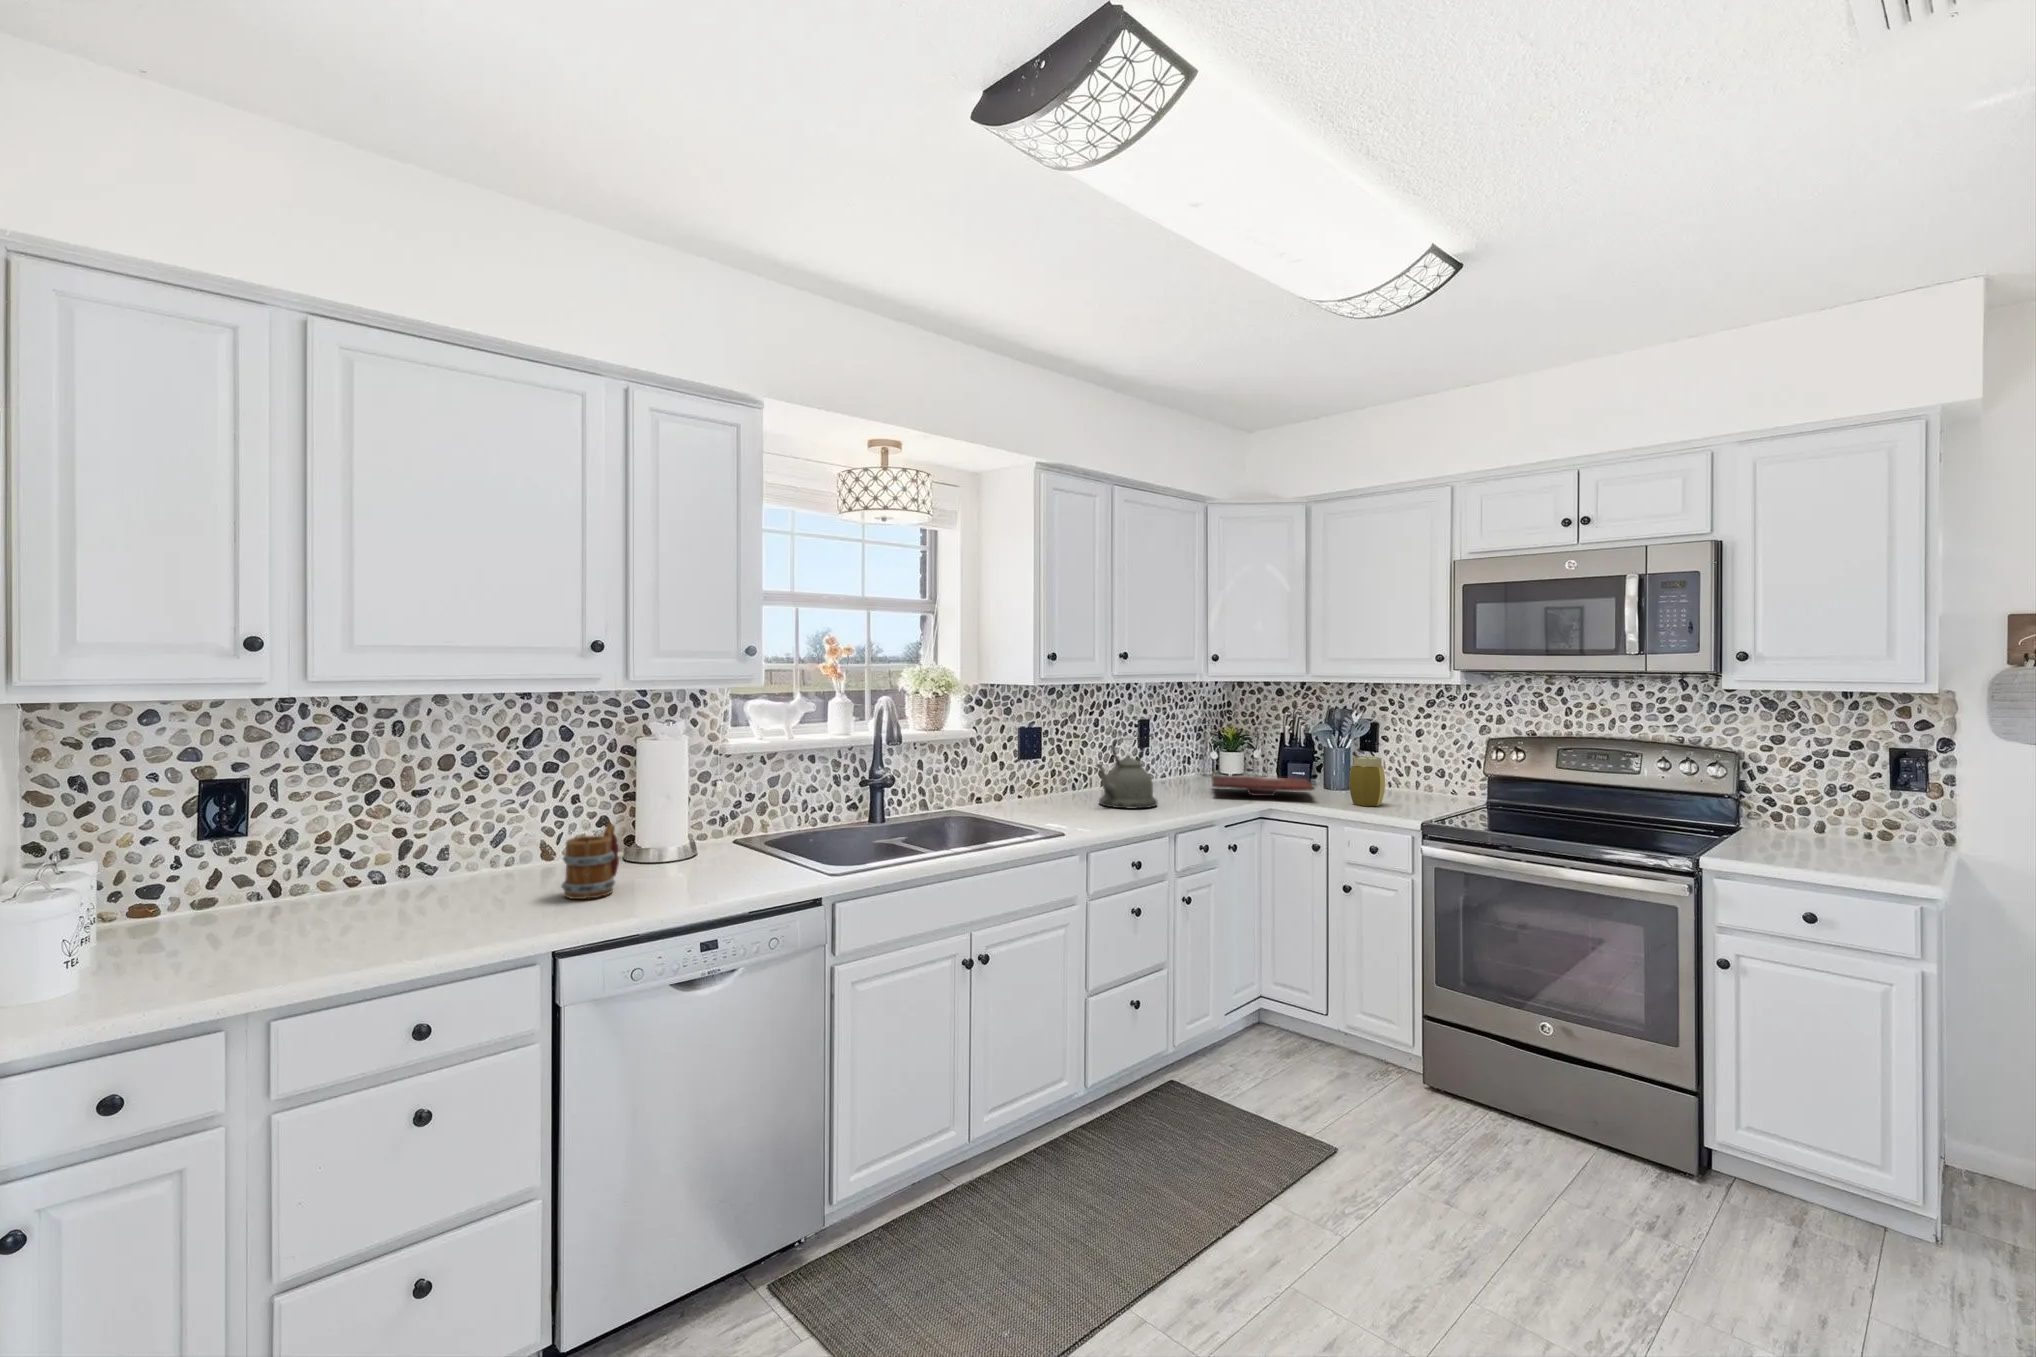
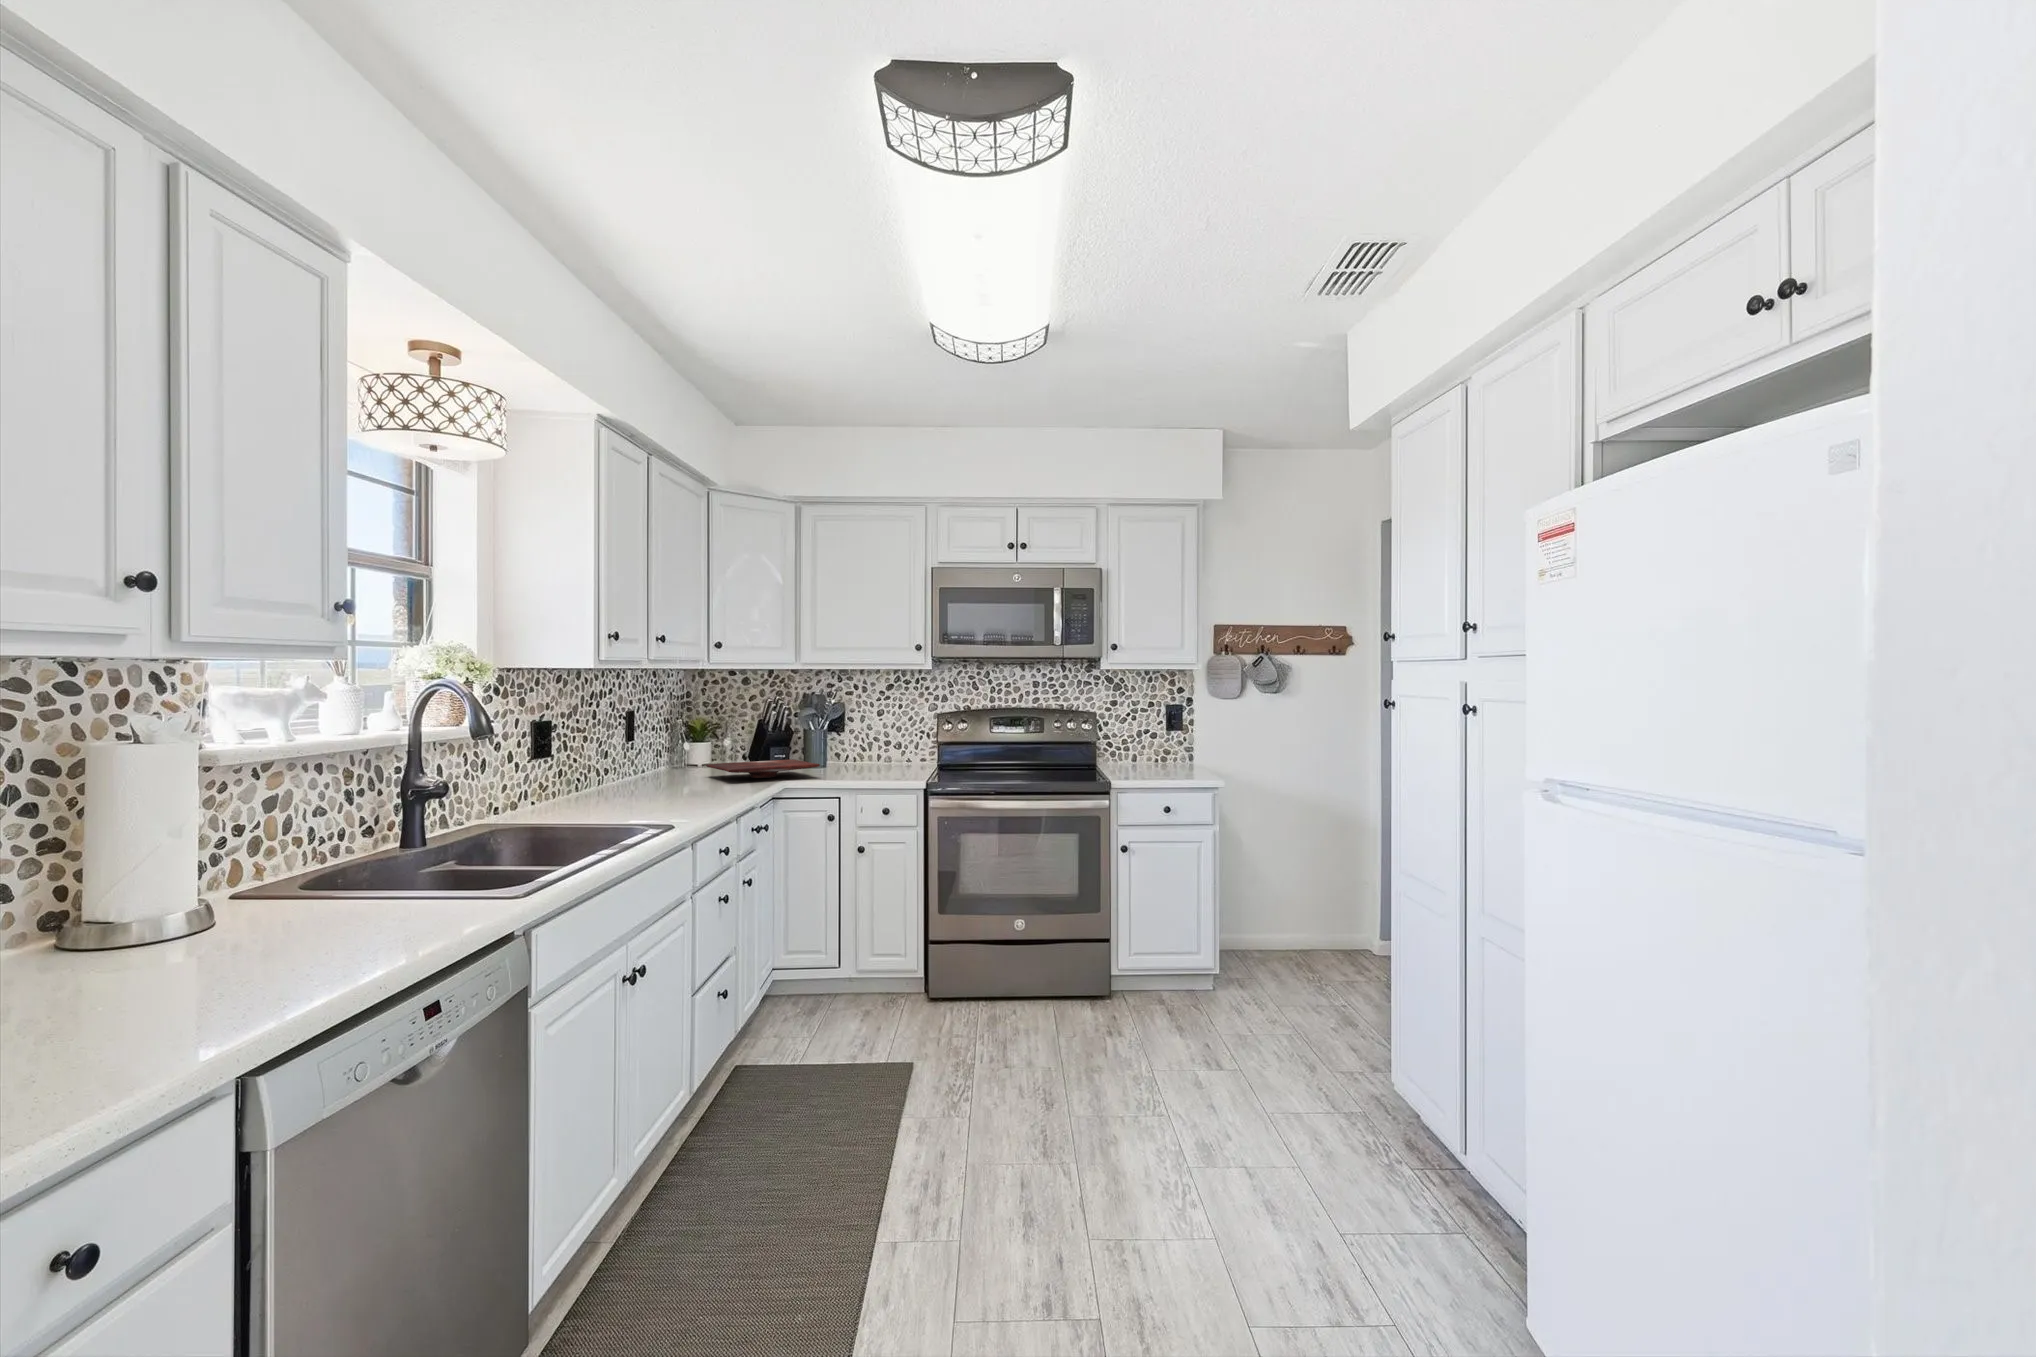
kettle: present [1096,739,1157,808] -> none [631,726,698,800]
jar: present [1349,756,1385,806] -> none [846,734,872,776]
mug: present [562,824,619,899] -> none [80,879,193,1014]

